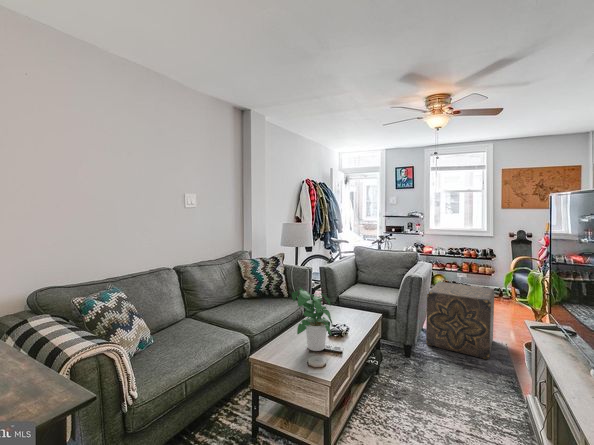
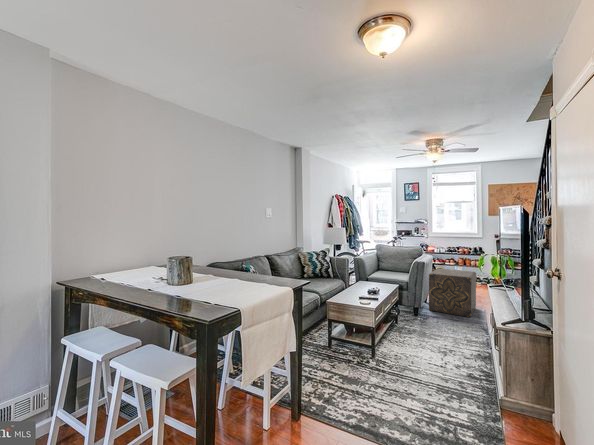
potted plant: present [292,287,332,351] -> none [348,264,373,299]

